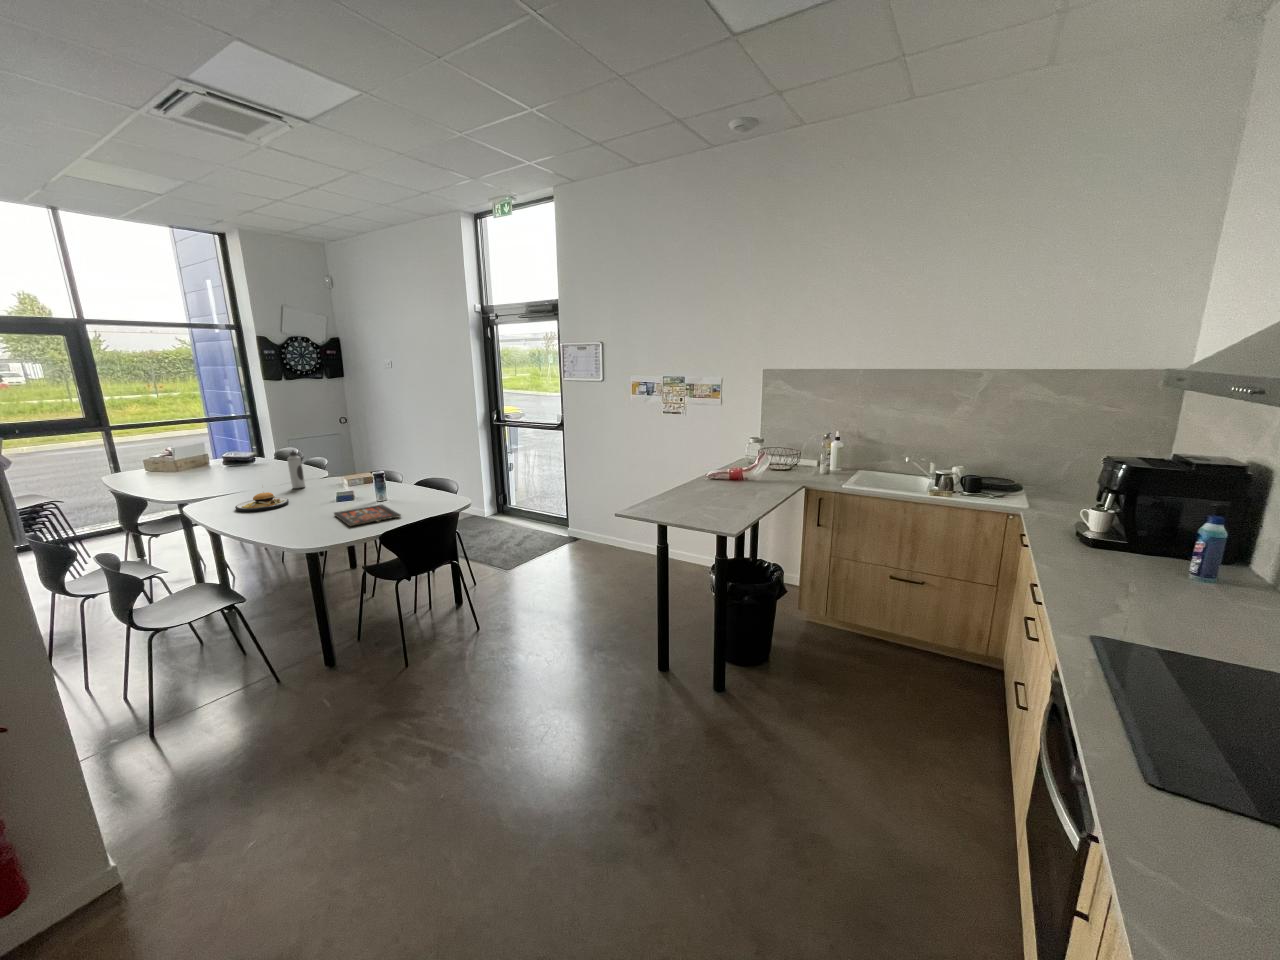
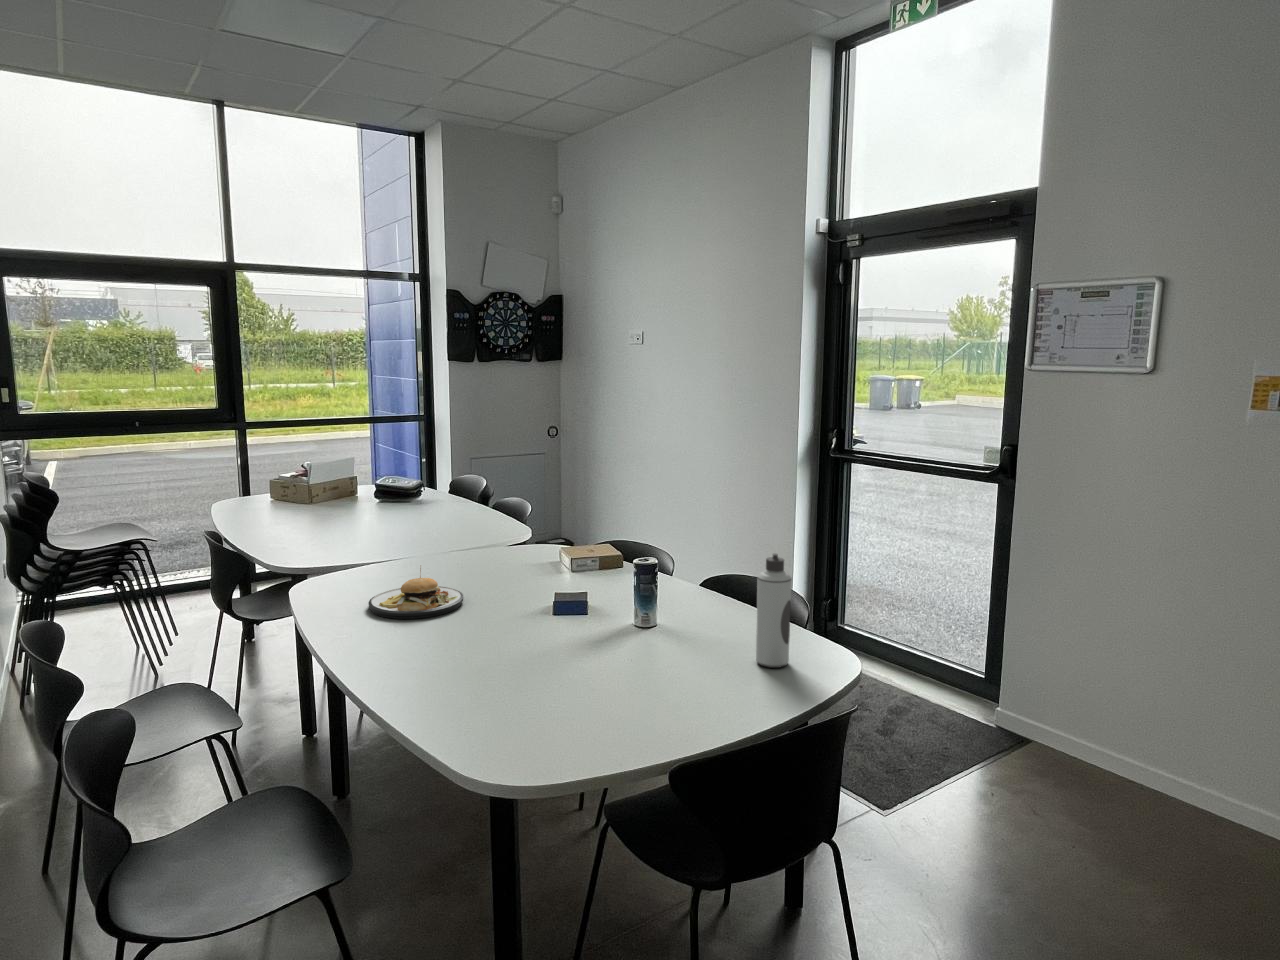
water bottle: present [287,450,305,489] -> present [756,554,792,668]
board game: present [334,505,401,526] -> none [551,641,706,709]

